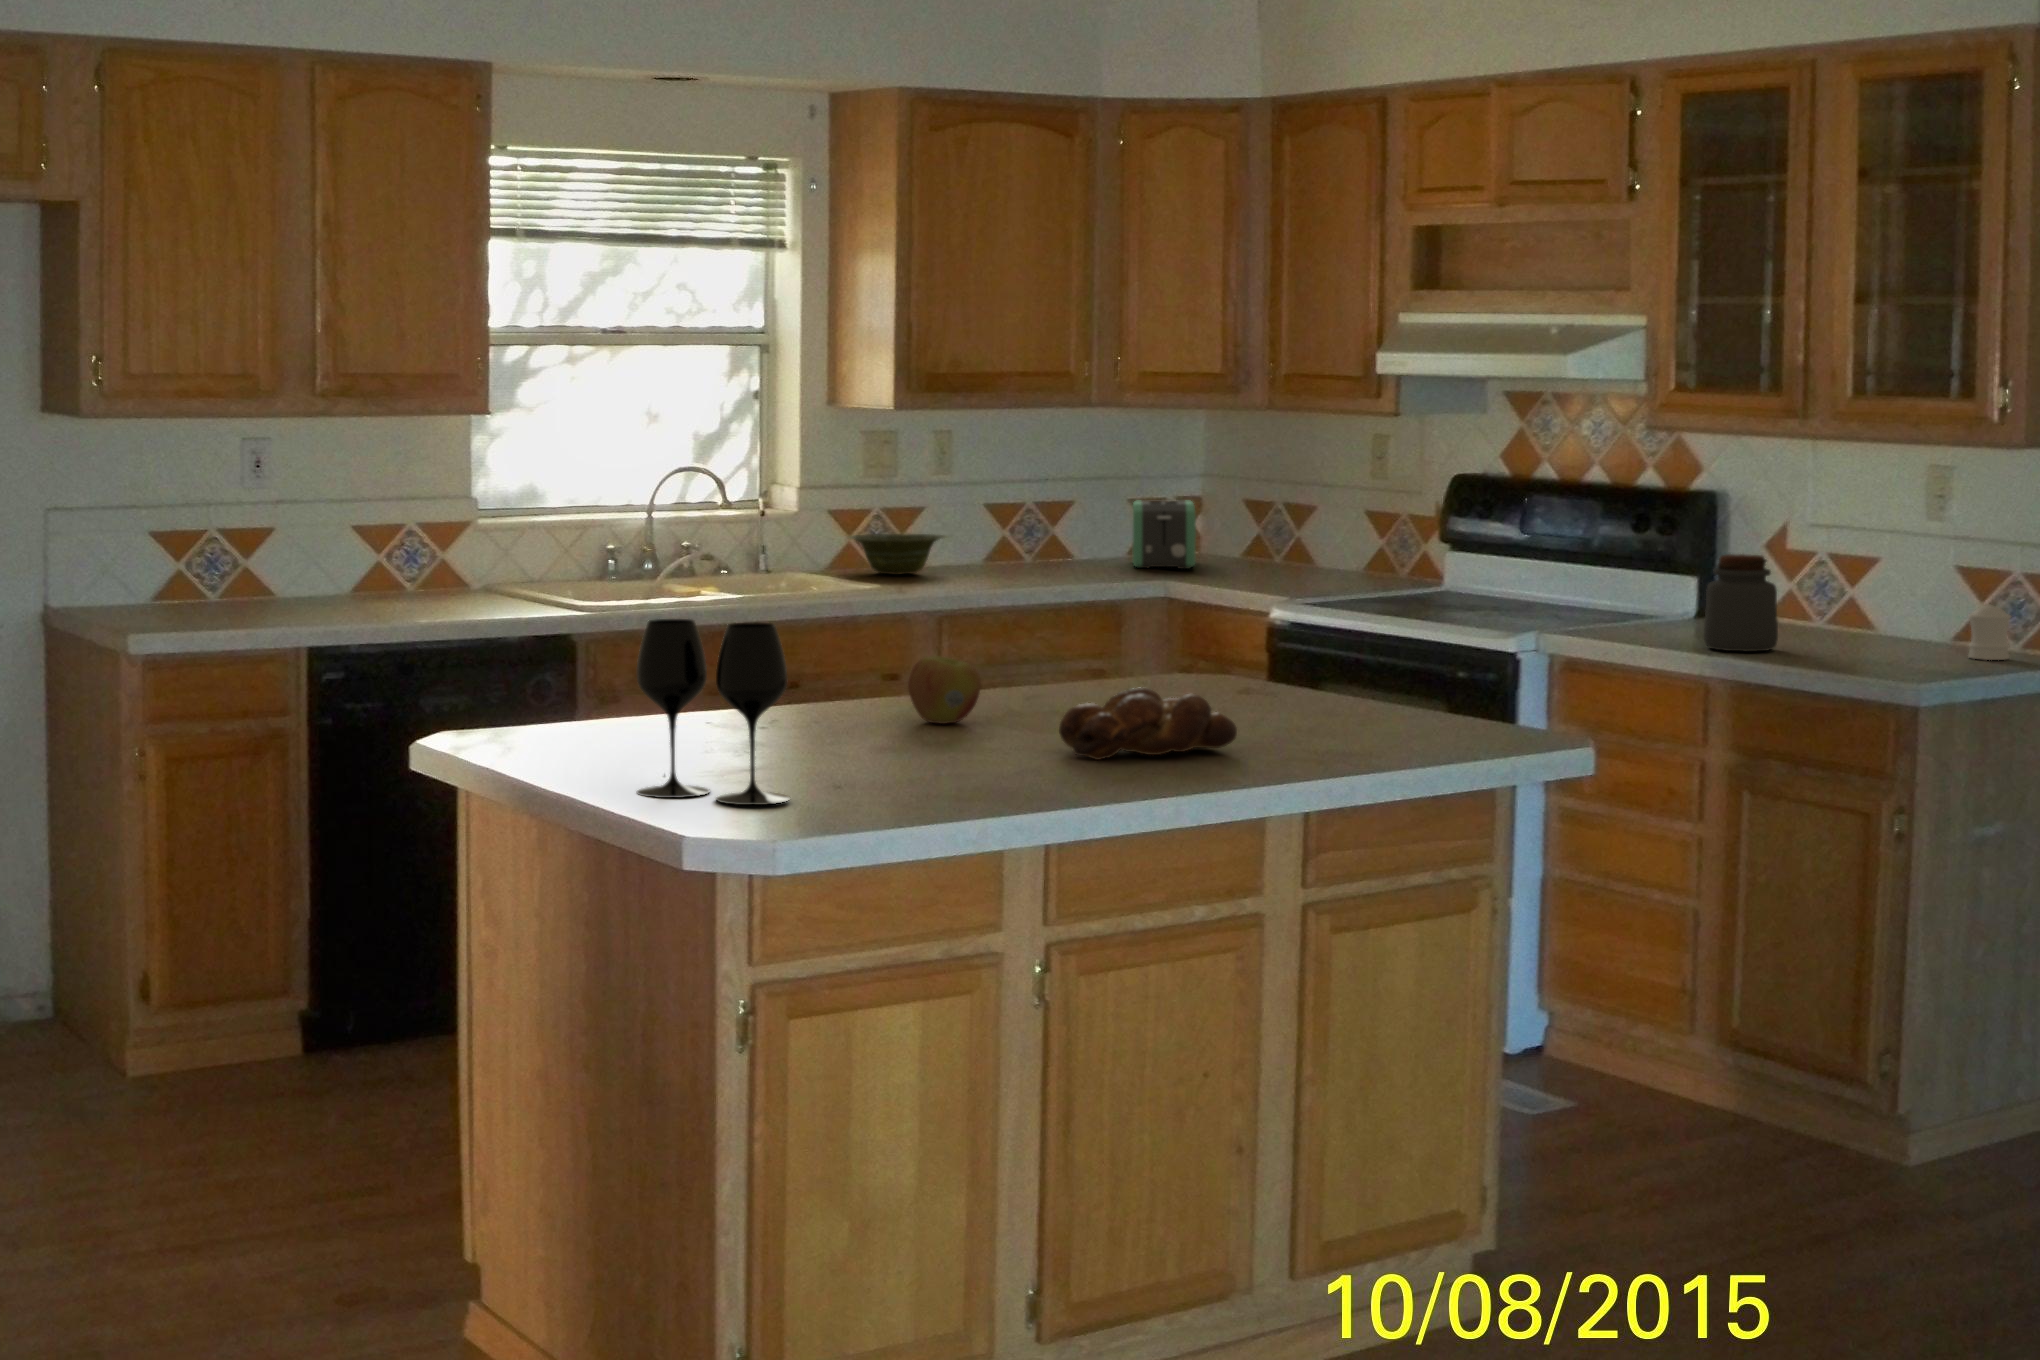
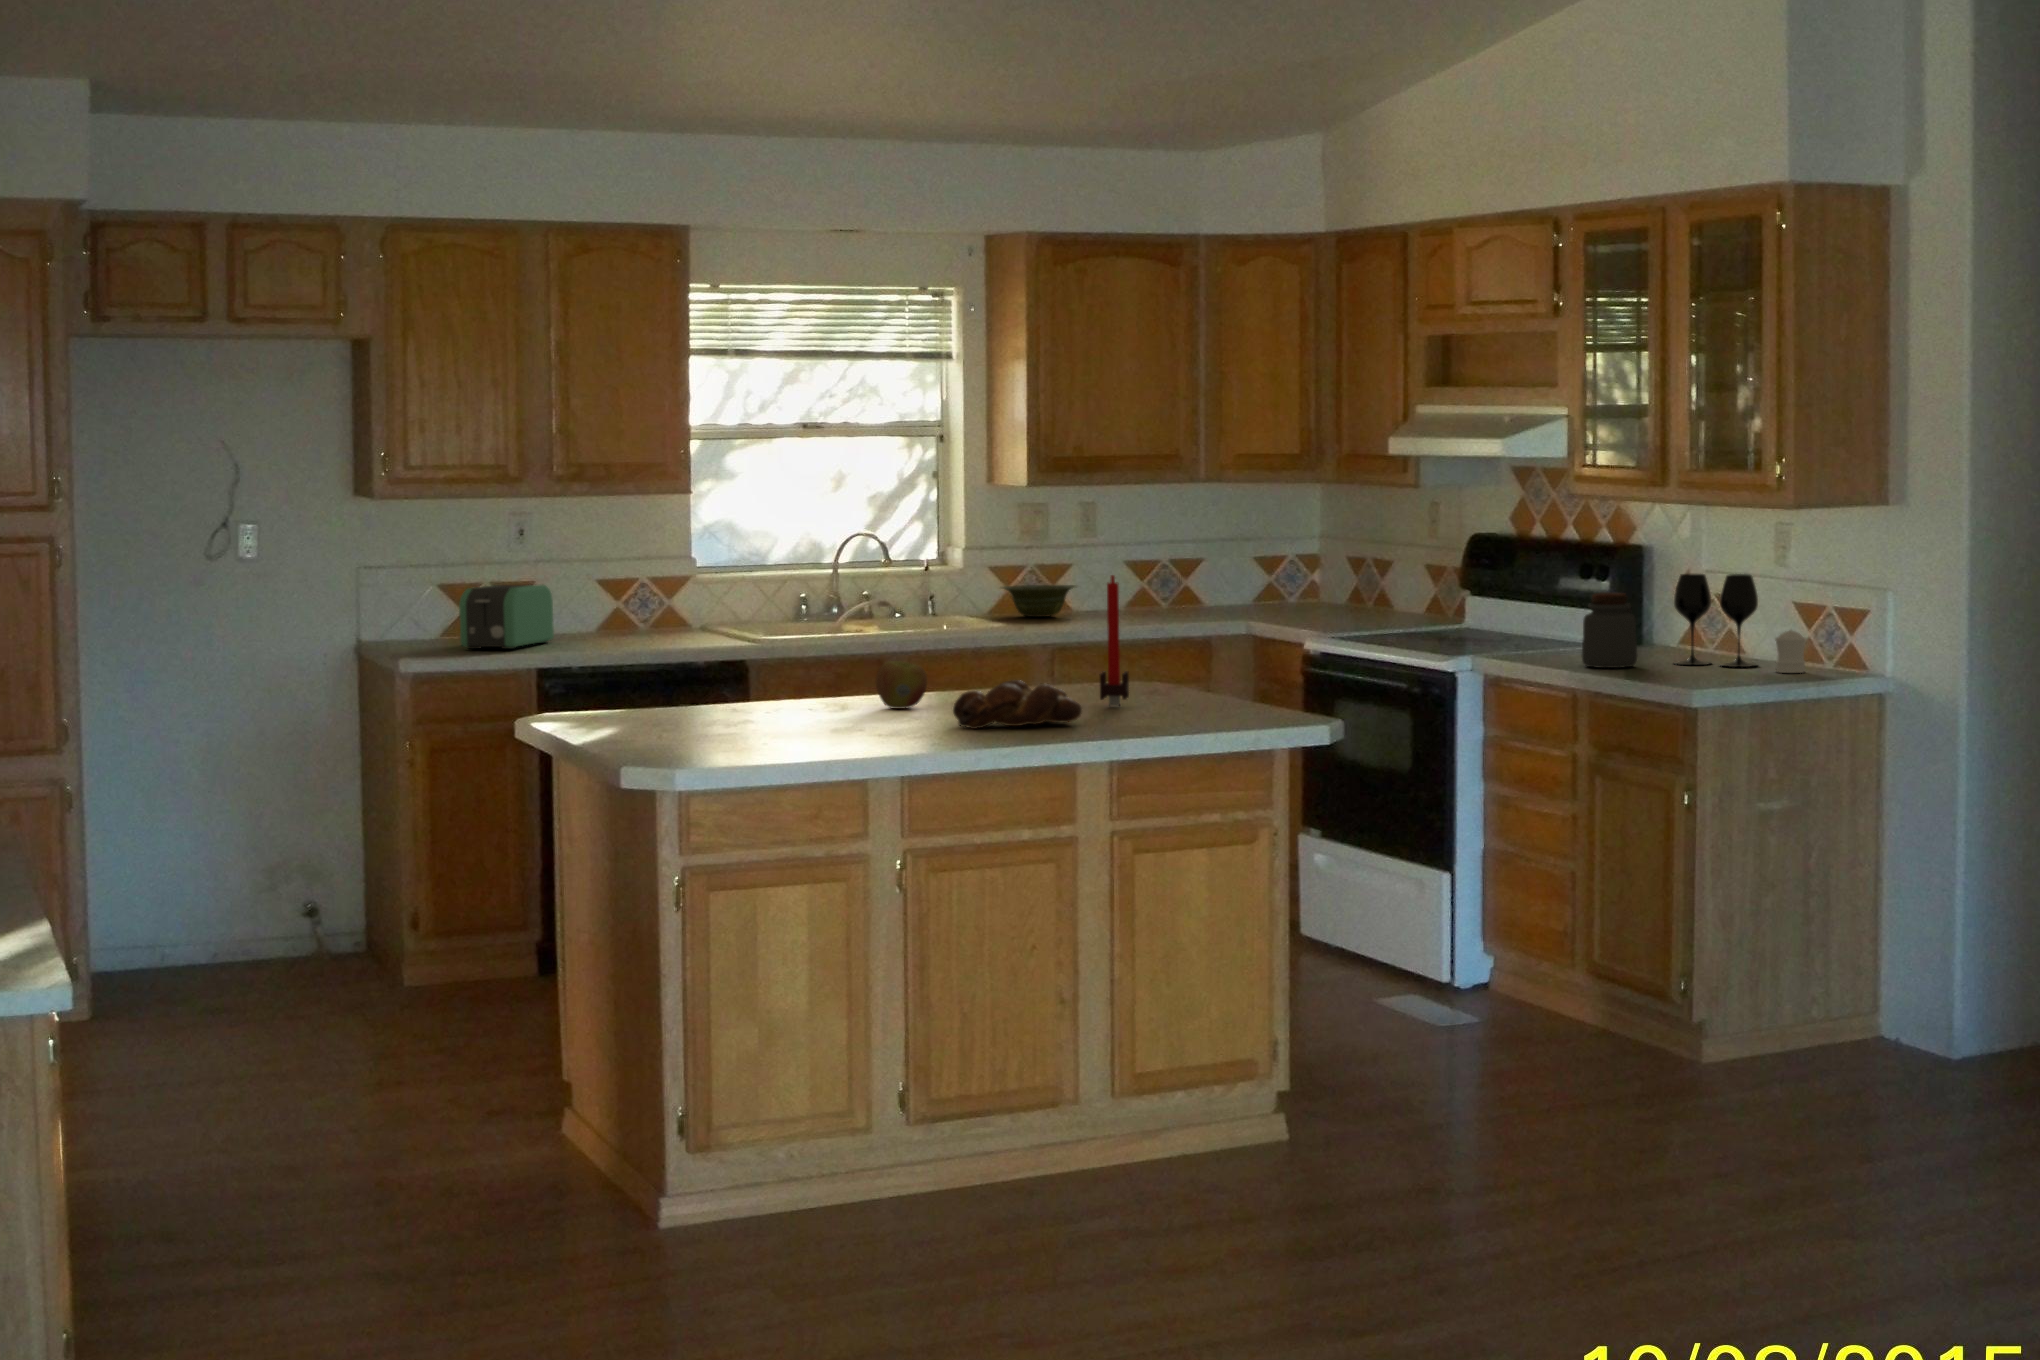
toaster: present [1133,500,1196,569] -> present [459,585,554,649]
candle: none [1209,537,1250,718] -> present [1100,575,1129,706]
wine glass: present [637,619,790,805] -> present [1674,574,1758,667]

